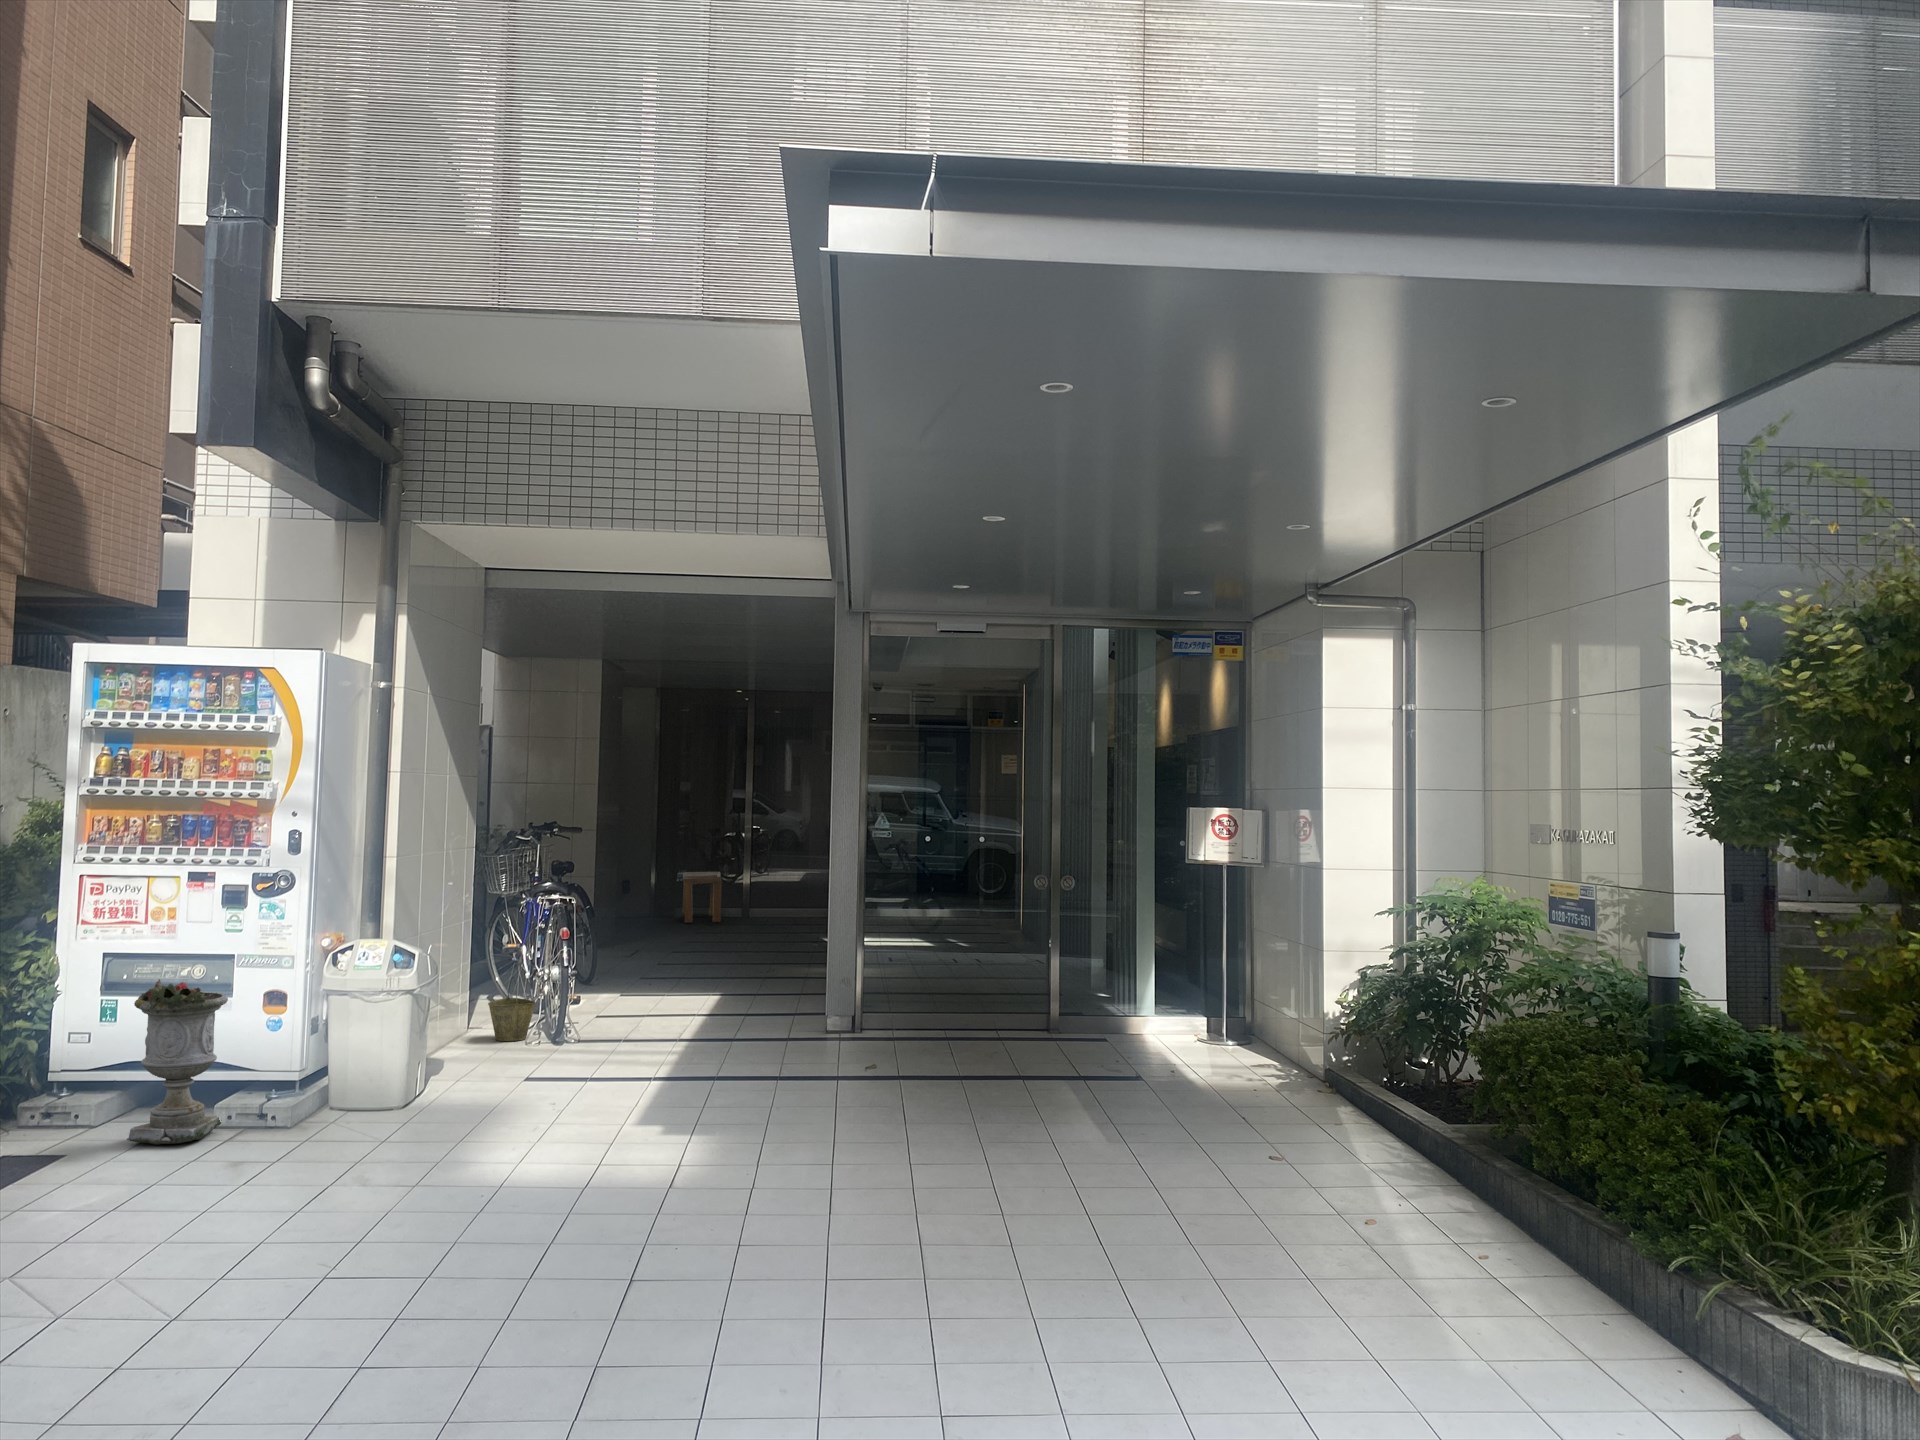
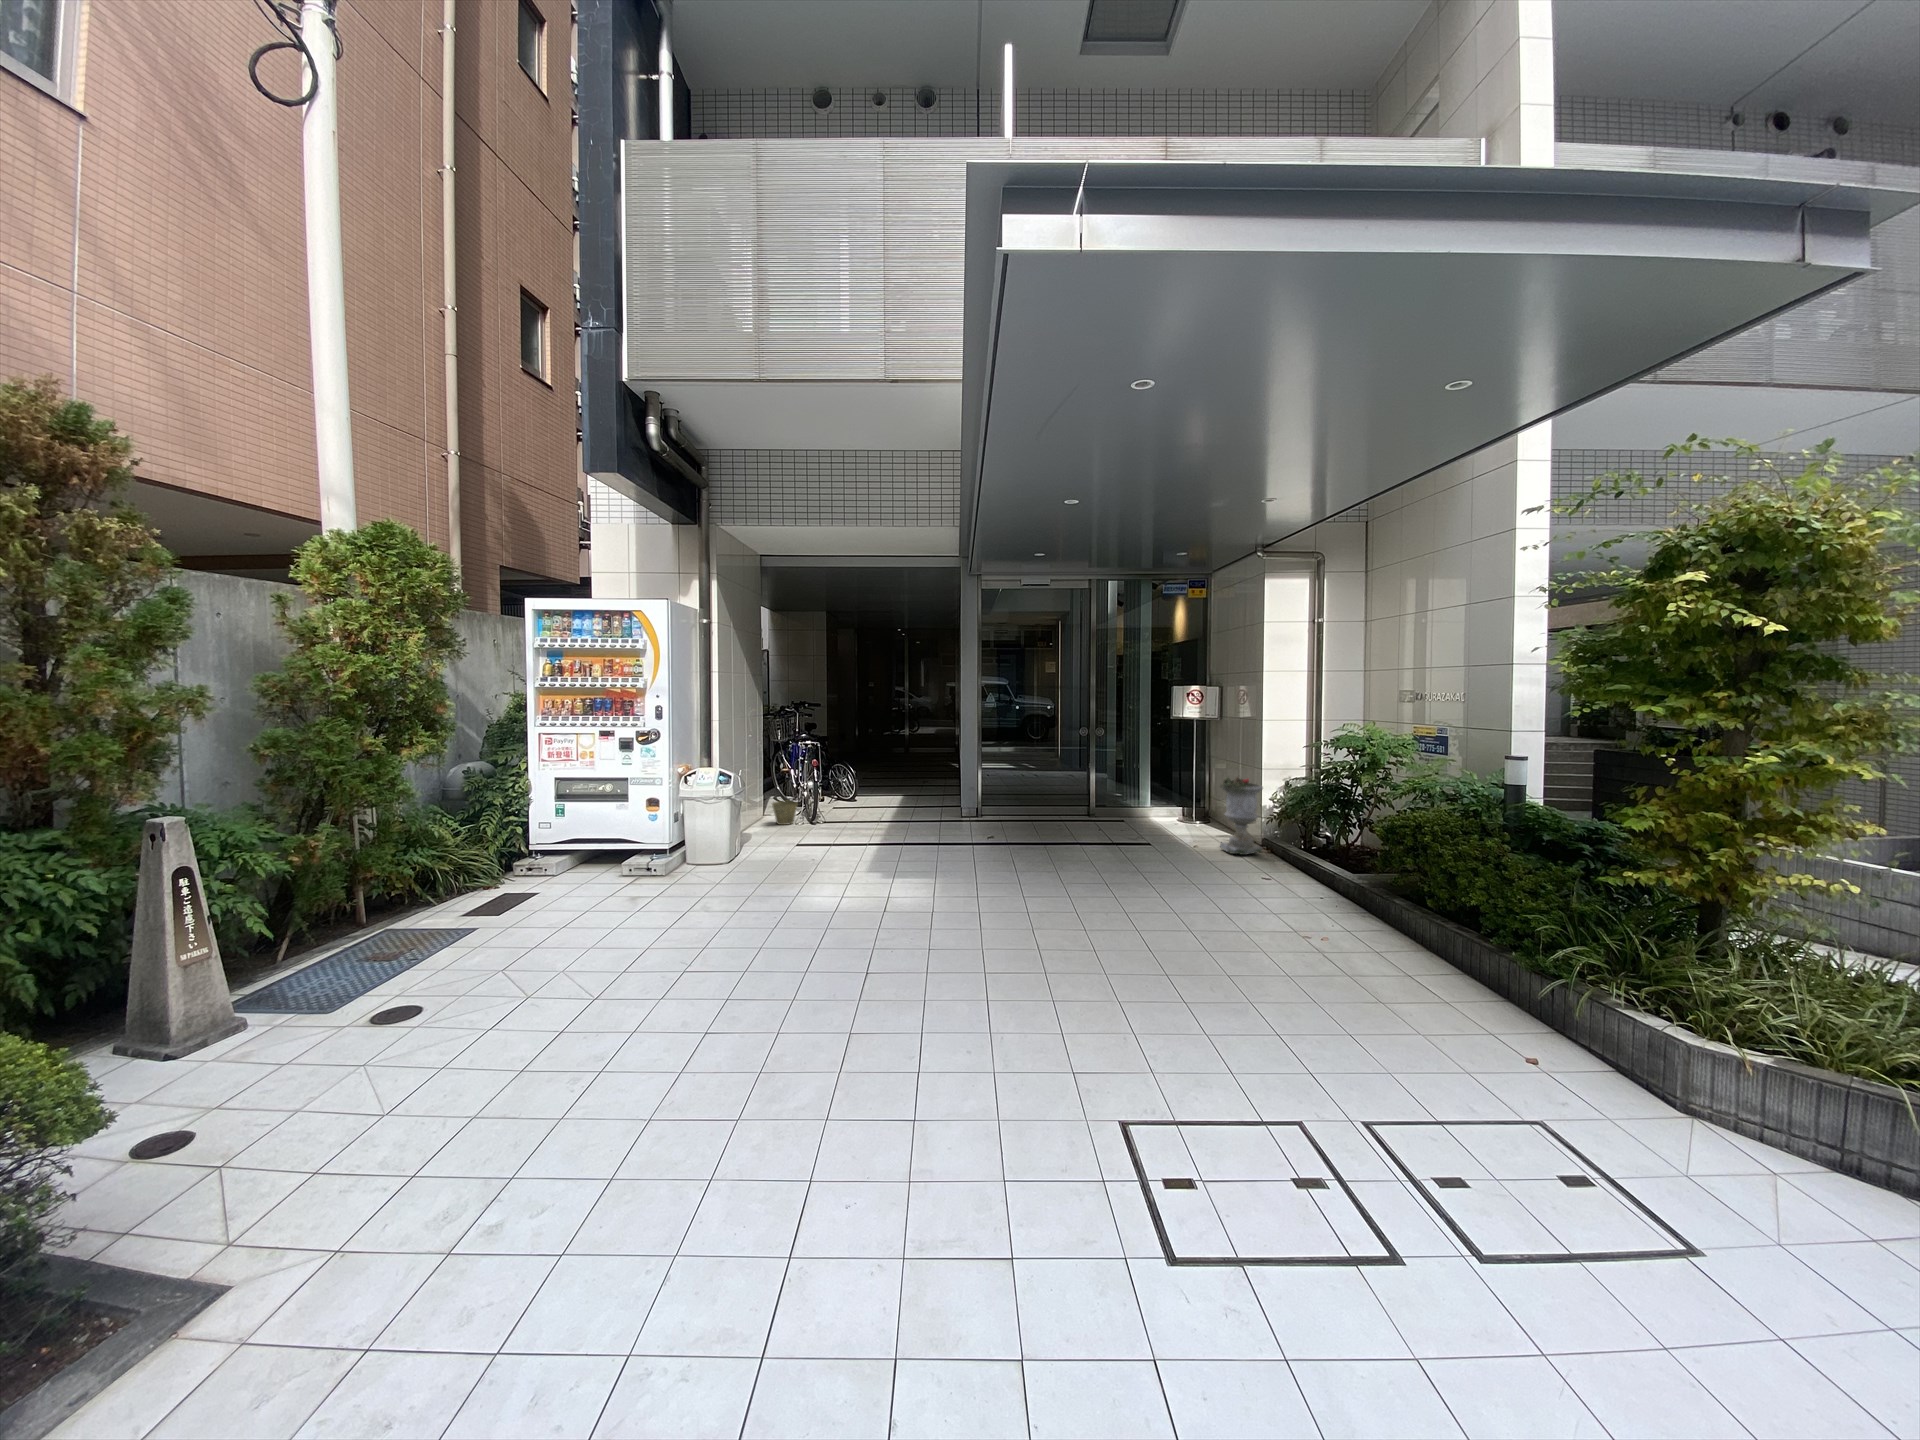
bench: present [683,872,722,923] -> none [875,728,897,757]
planter: present [127,979,228,1145] -> present [1220,777,1263,855]

